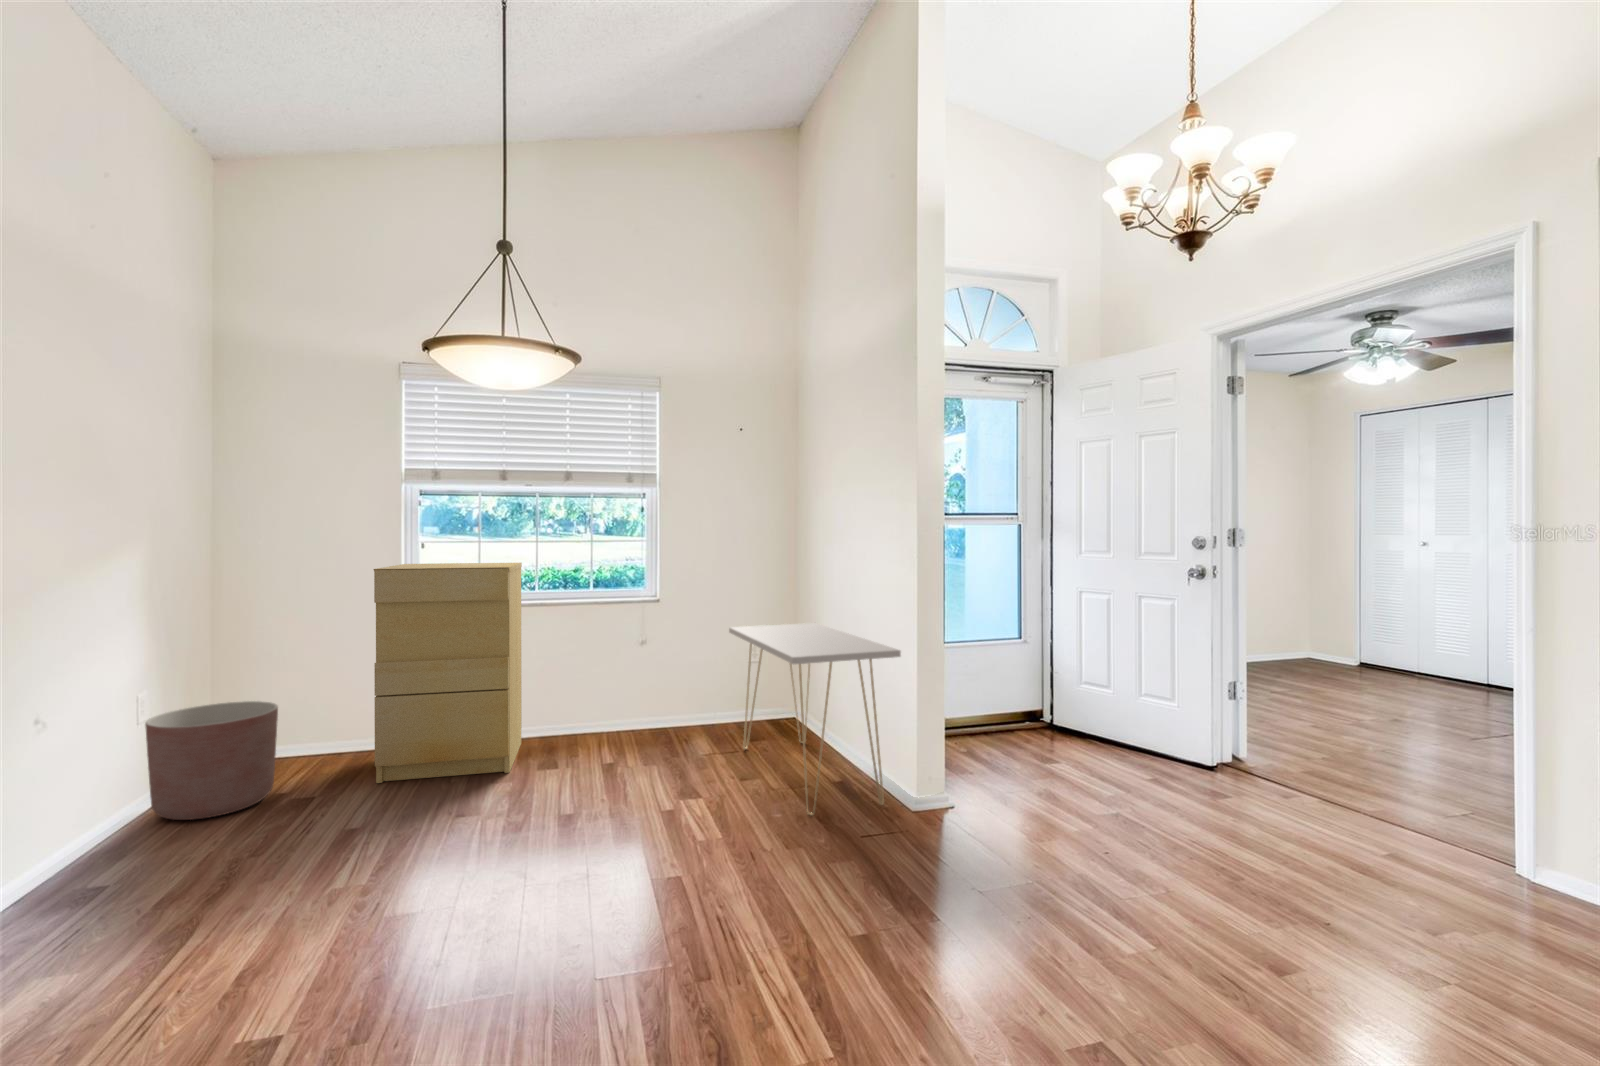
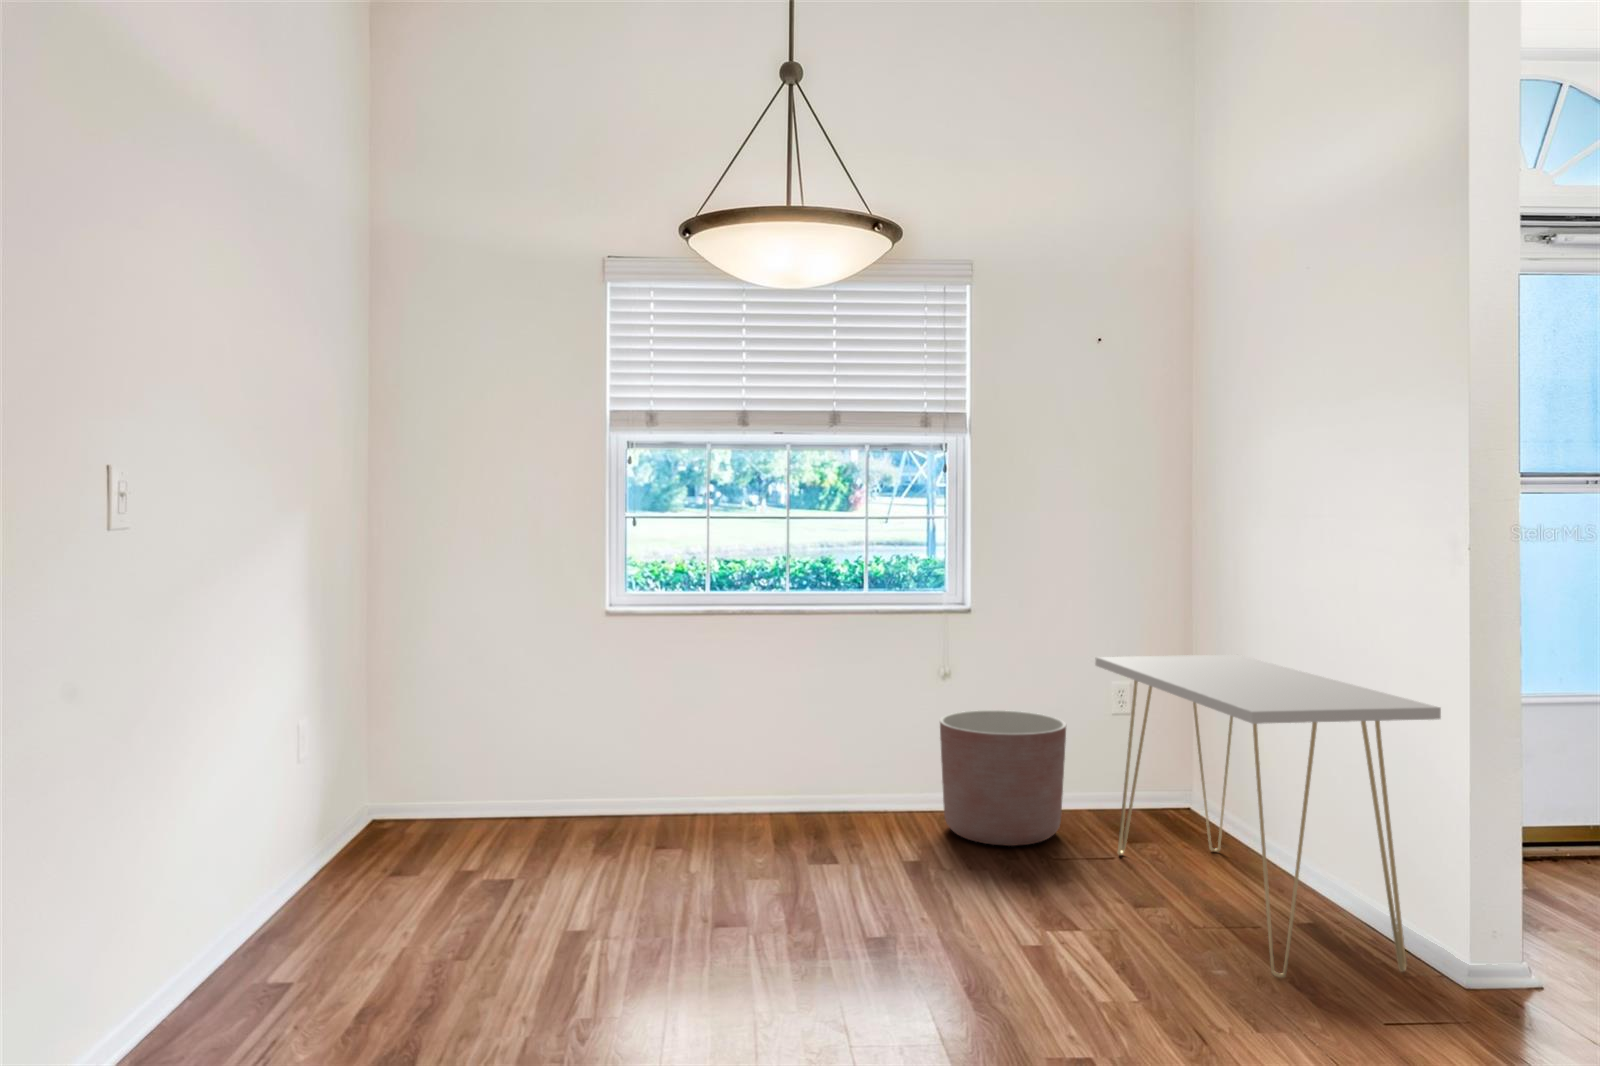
cabinet: present [374,563,522,783] -> none [584,550,769,865]
planter: present [145,701,278,820] -> present [940,710,1066,846]

